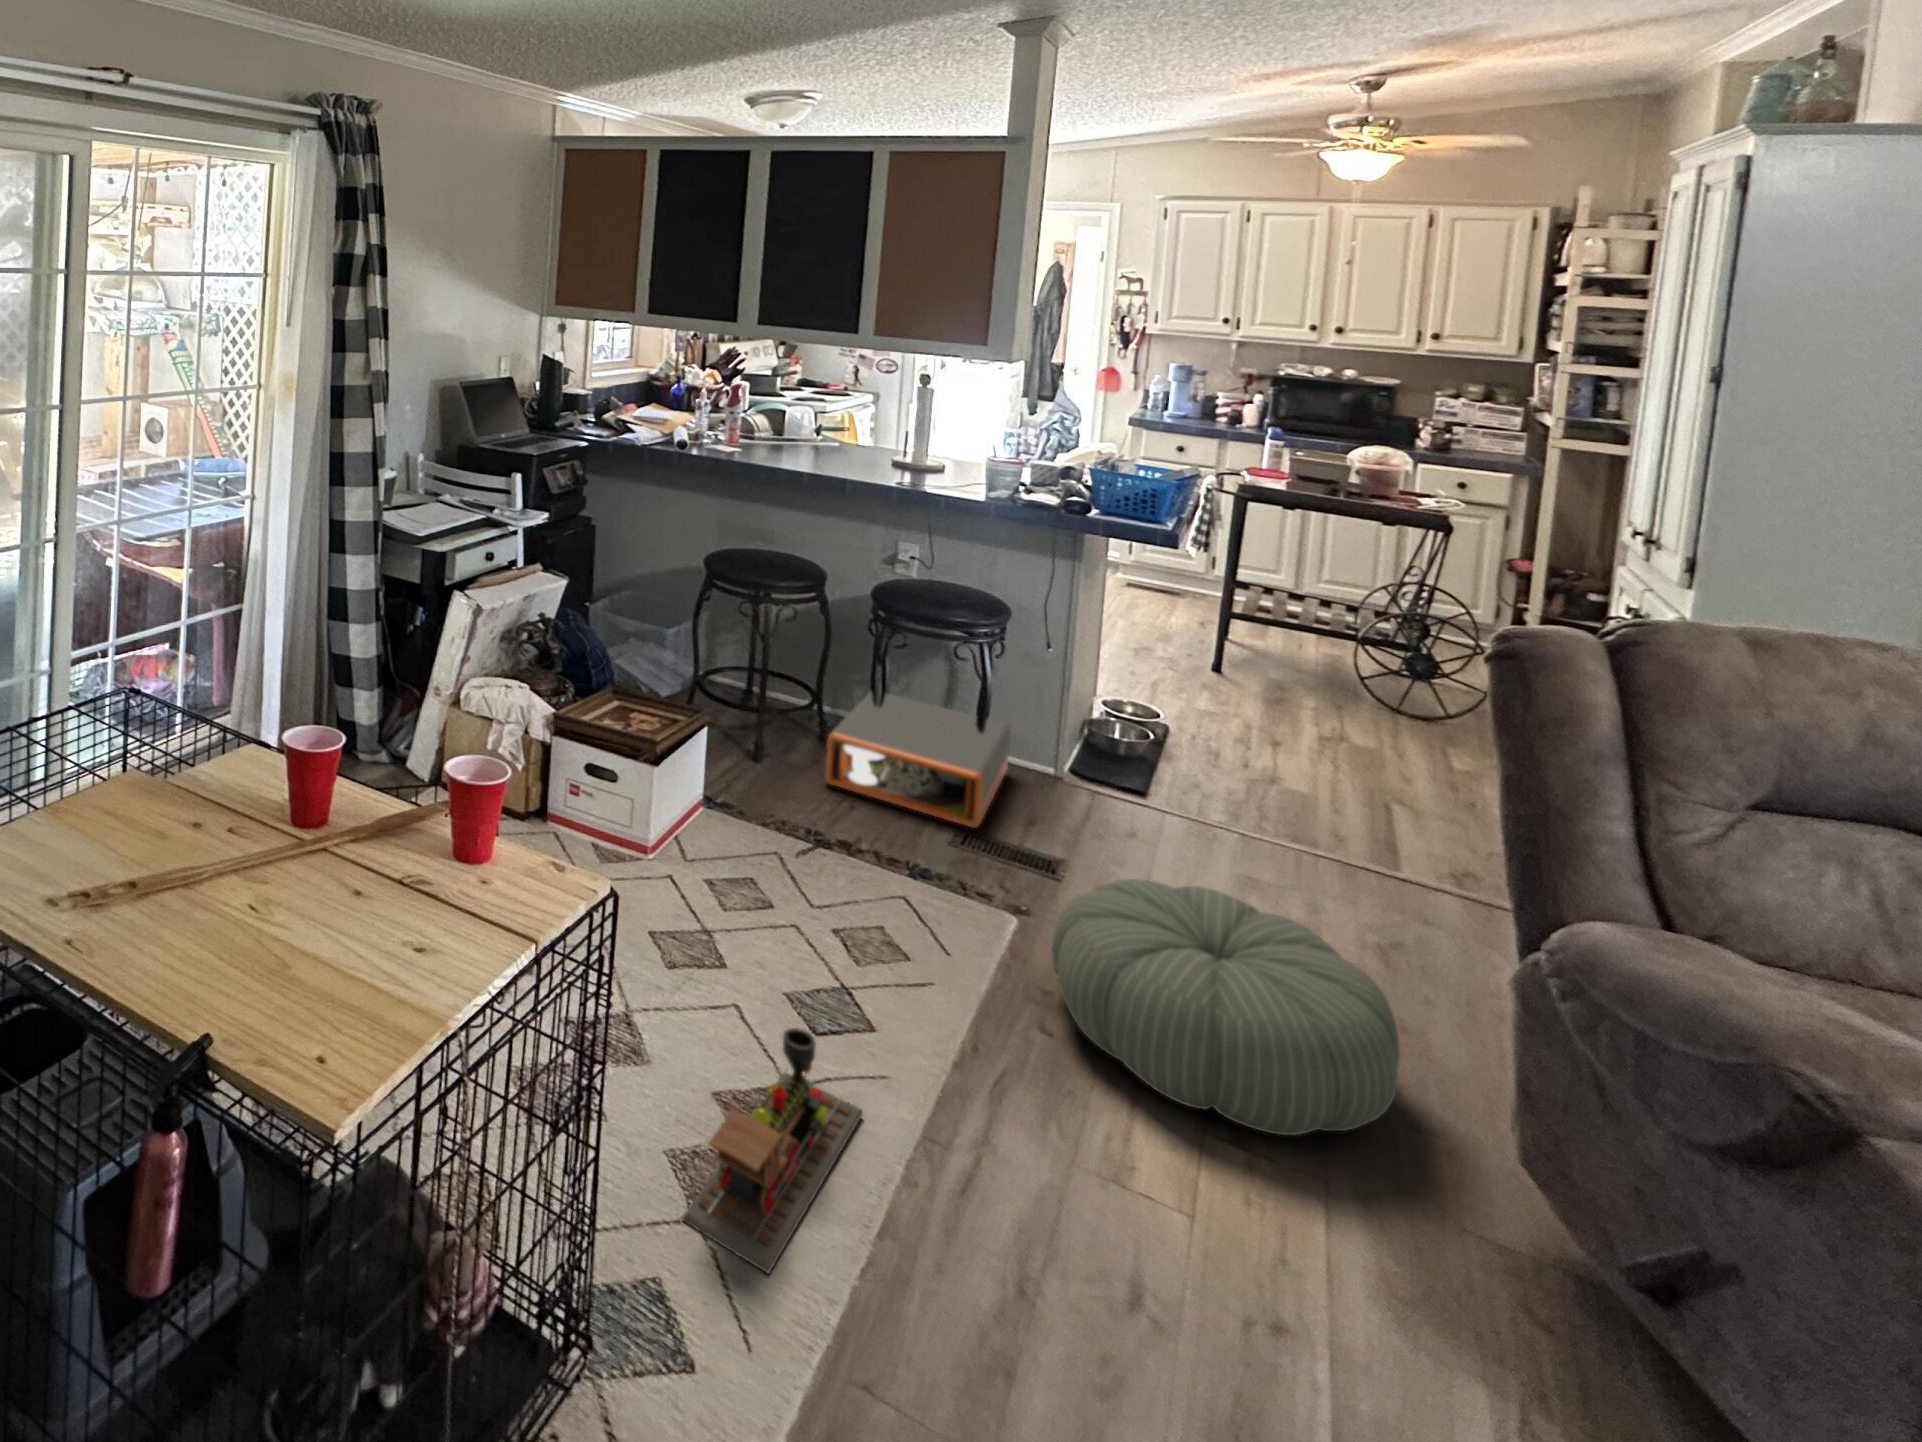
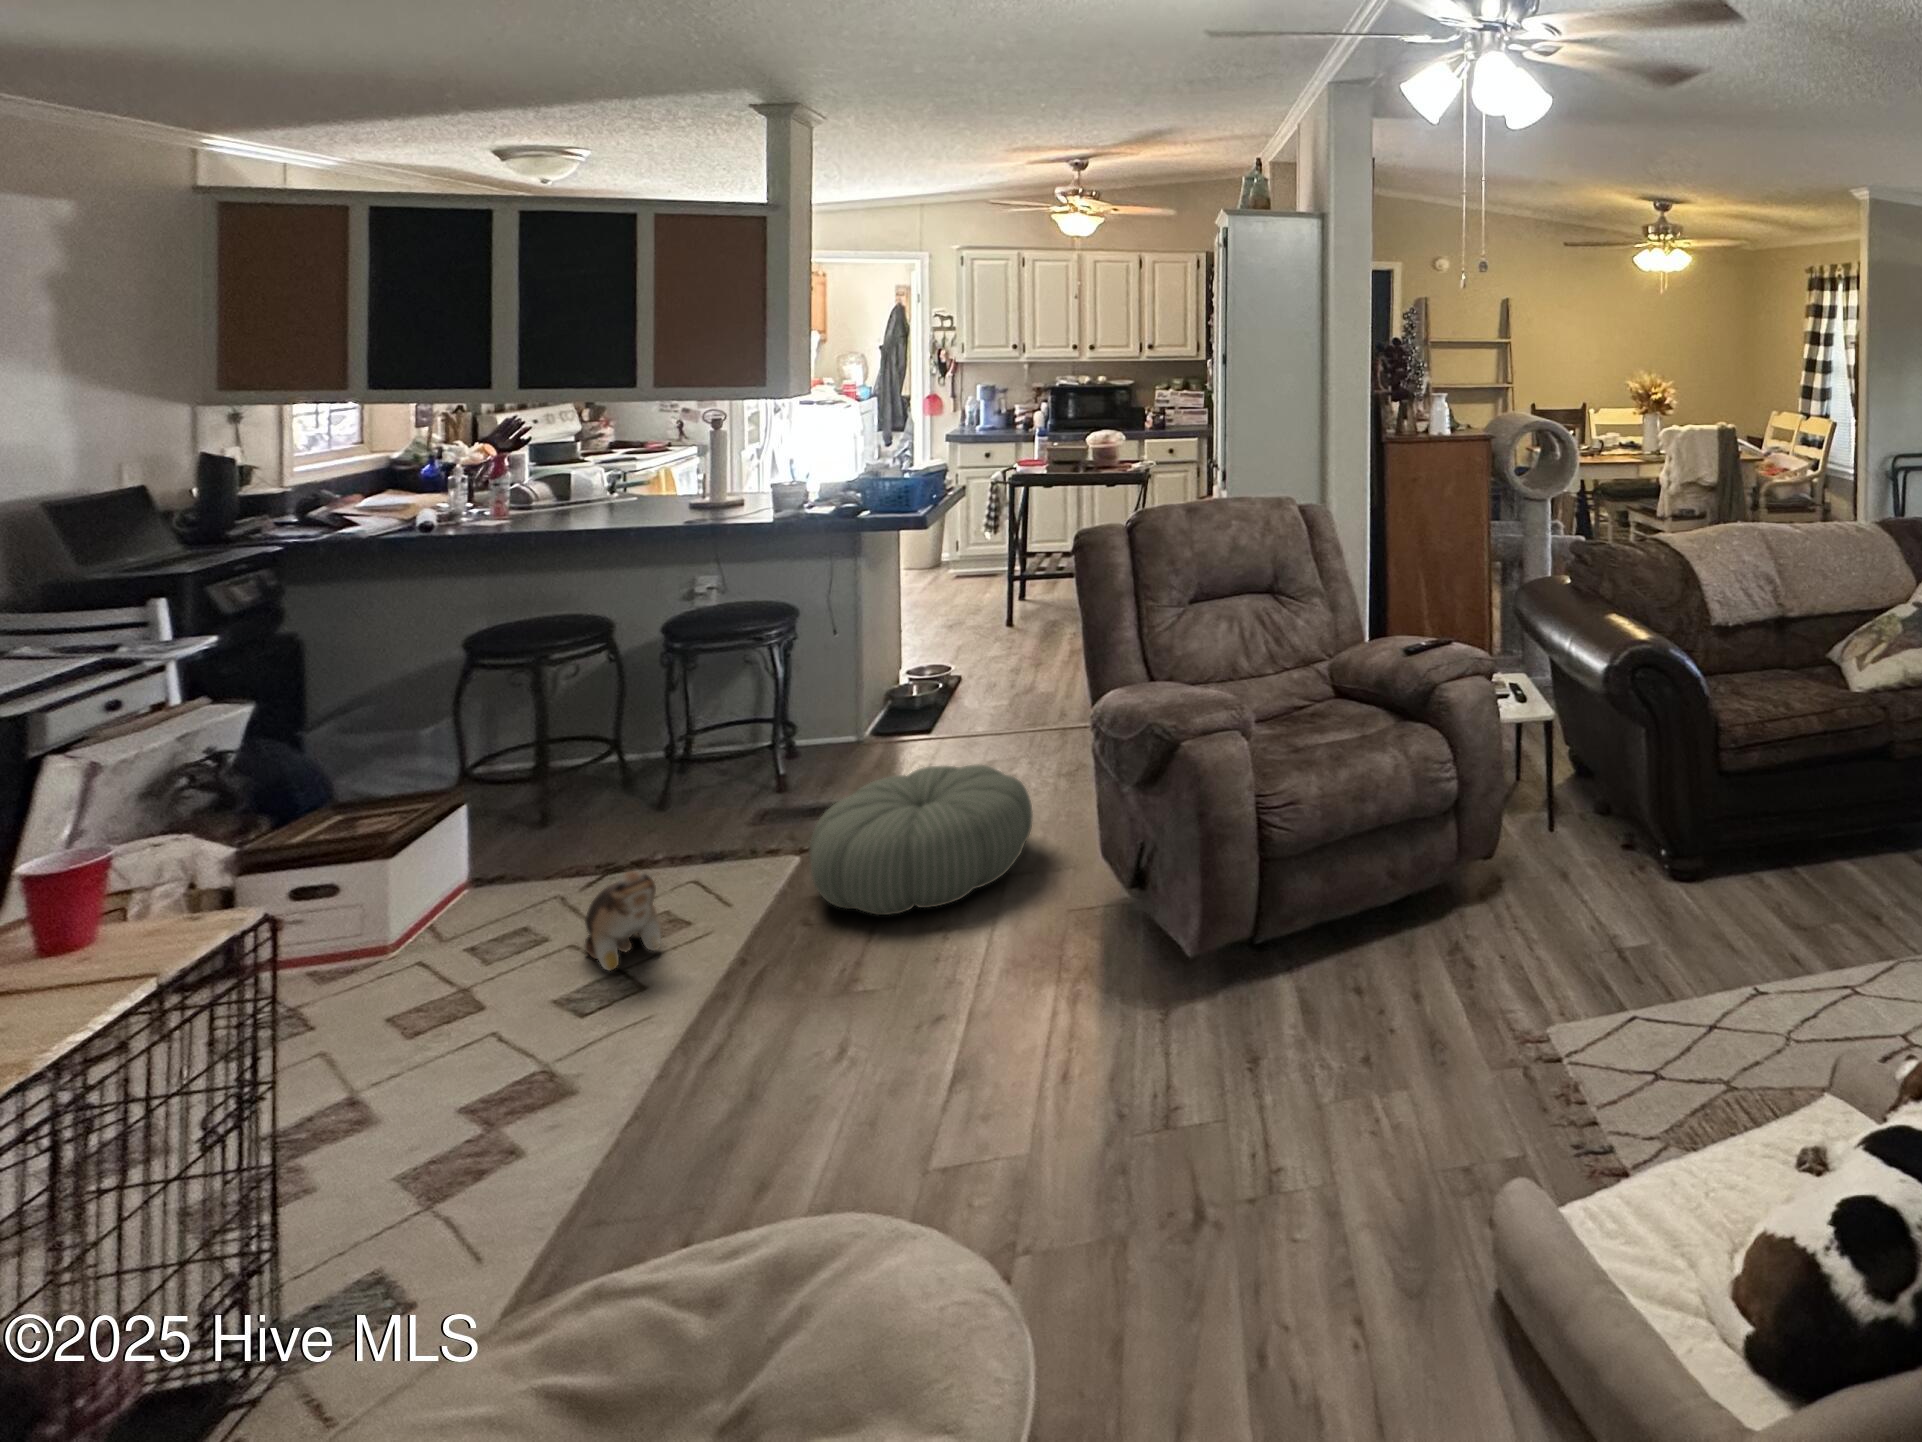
storage box: present [826,693,1010,828] -> none [622,711,811,820]
plush toy: none [809,887,897,992] -> present [585,871,661,970]
toy train: present [682,1028,863,1273] -> none [419,991,624,1198]

